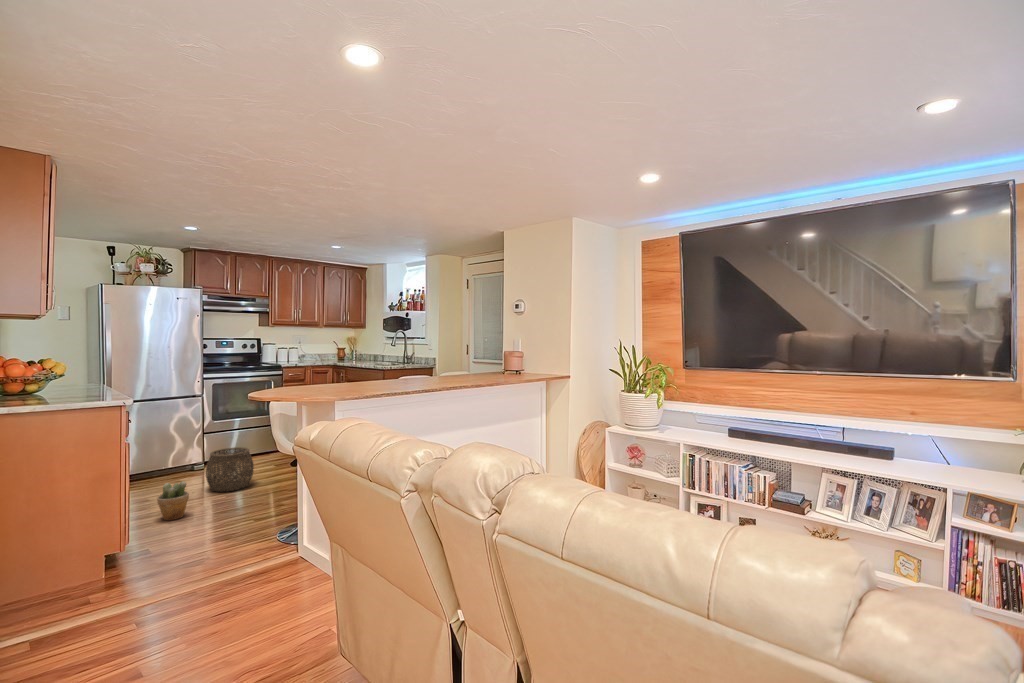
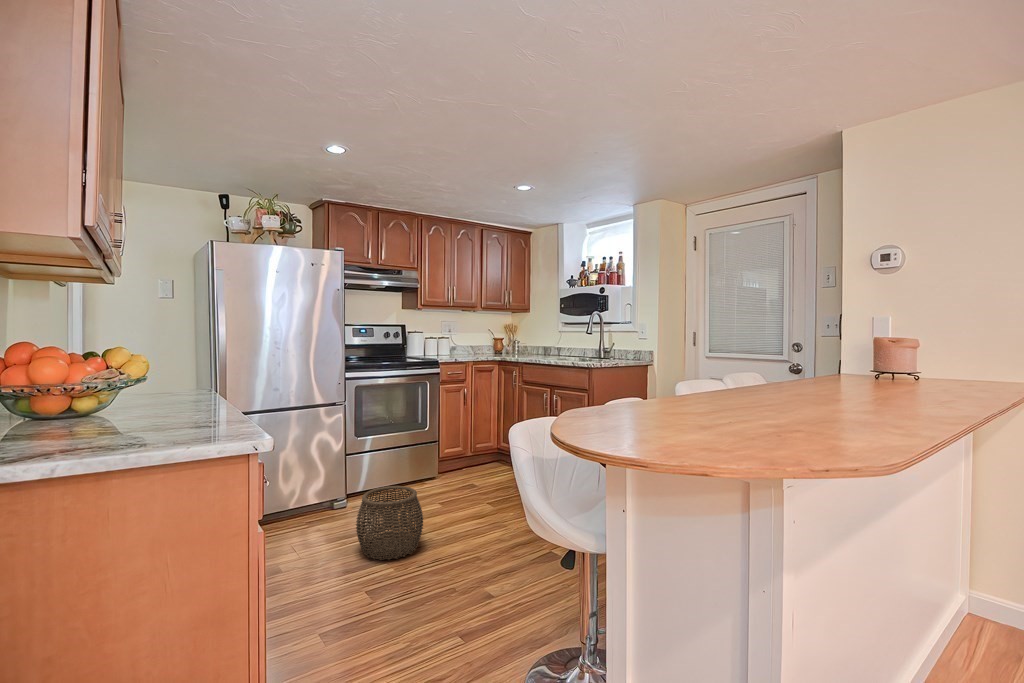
potted plant: present [157,481,189,520] -> none [294,561,343,630]

